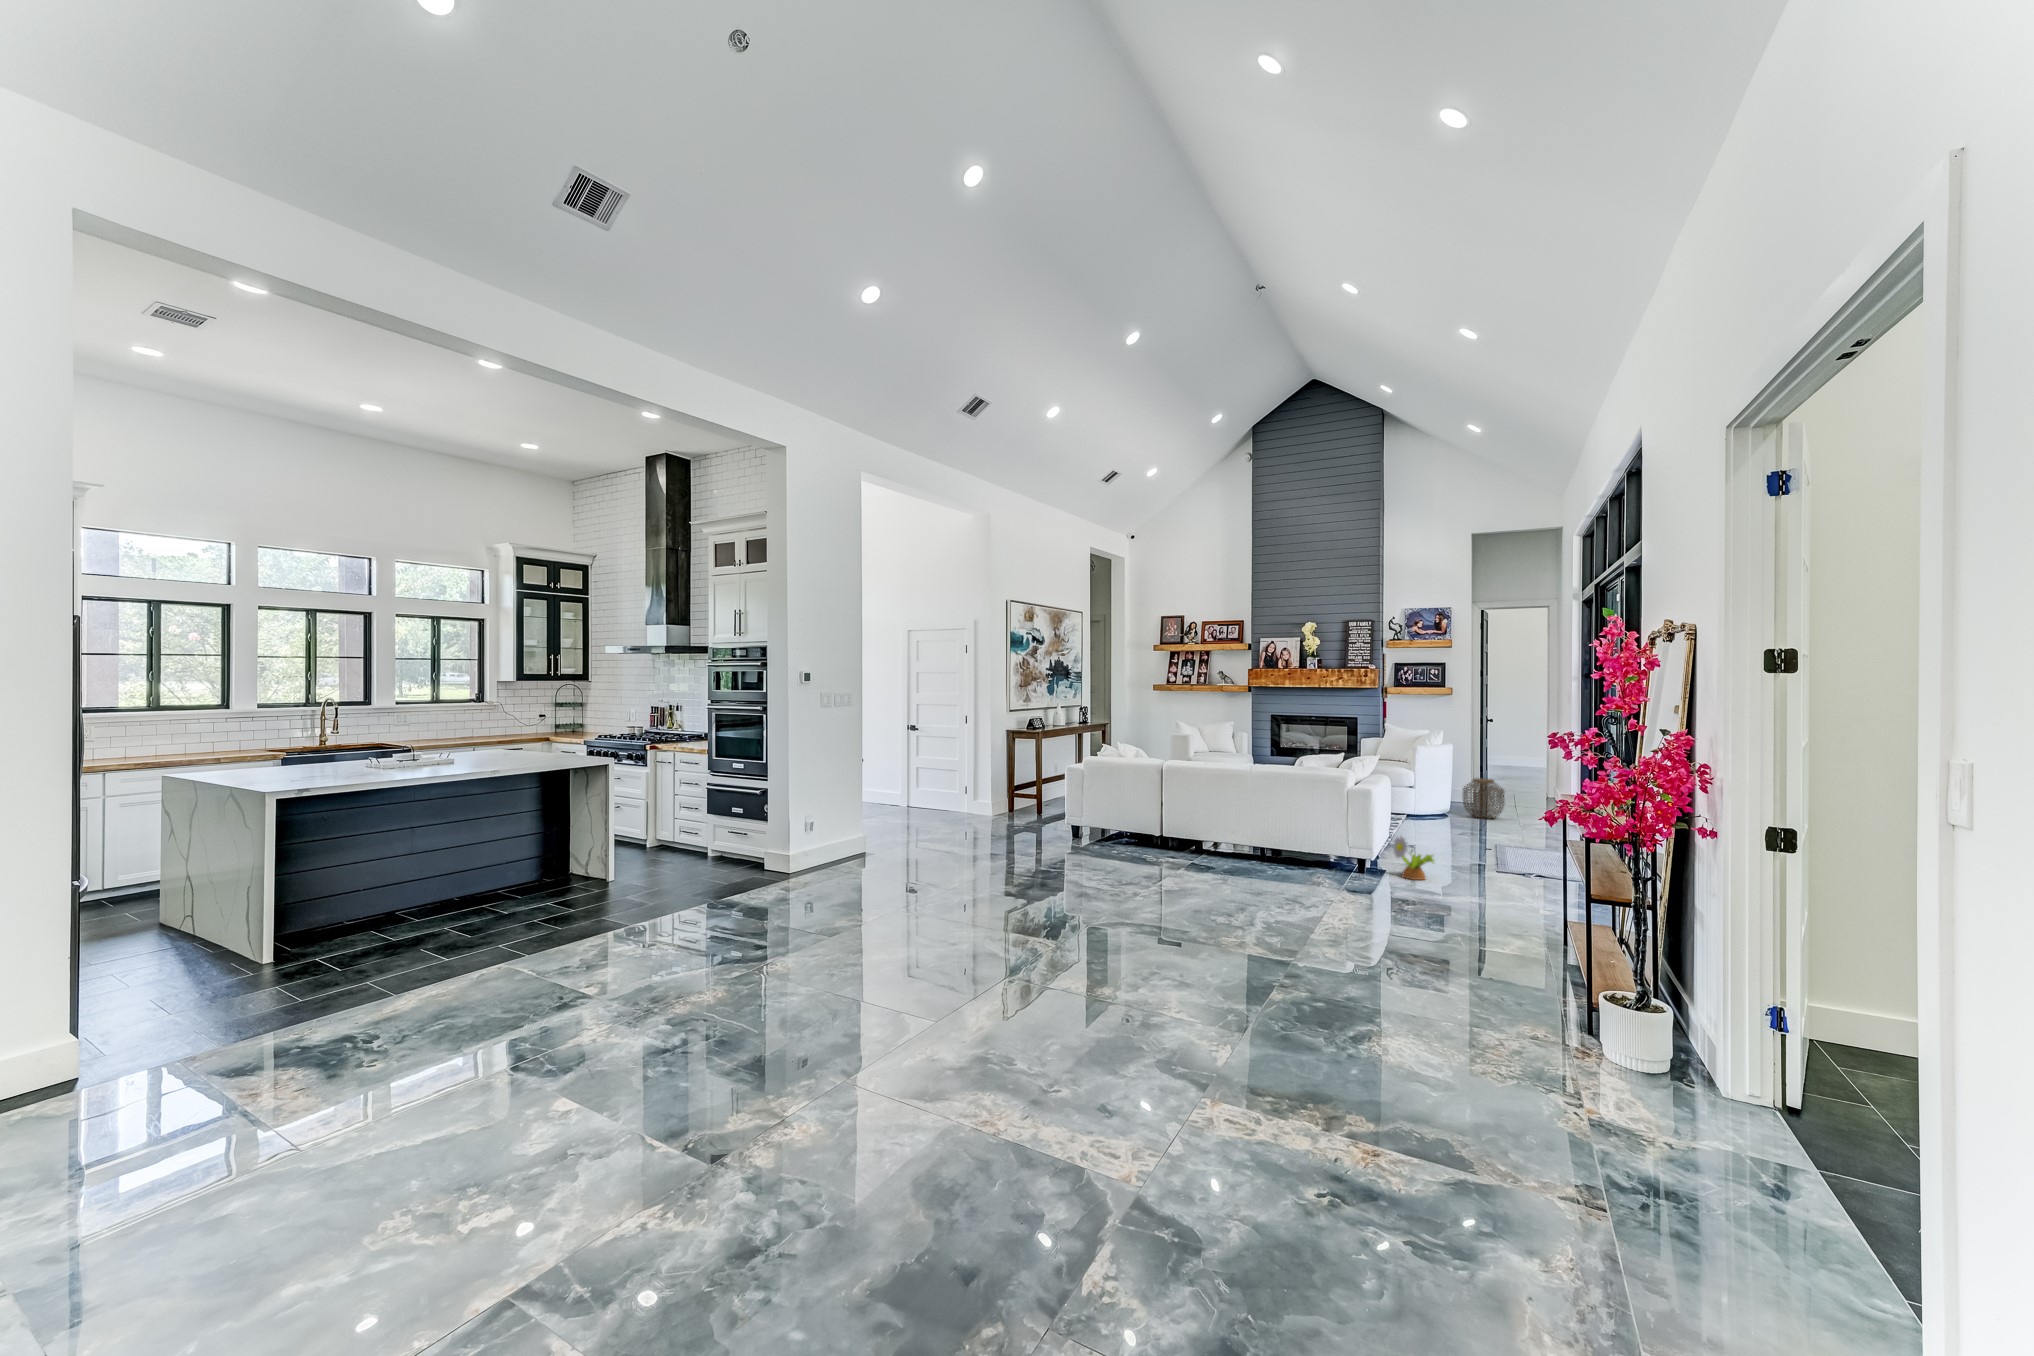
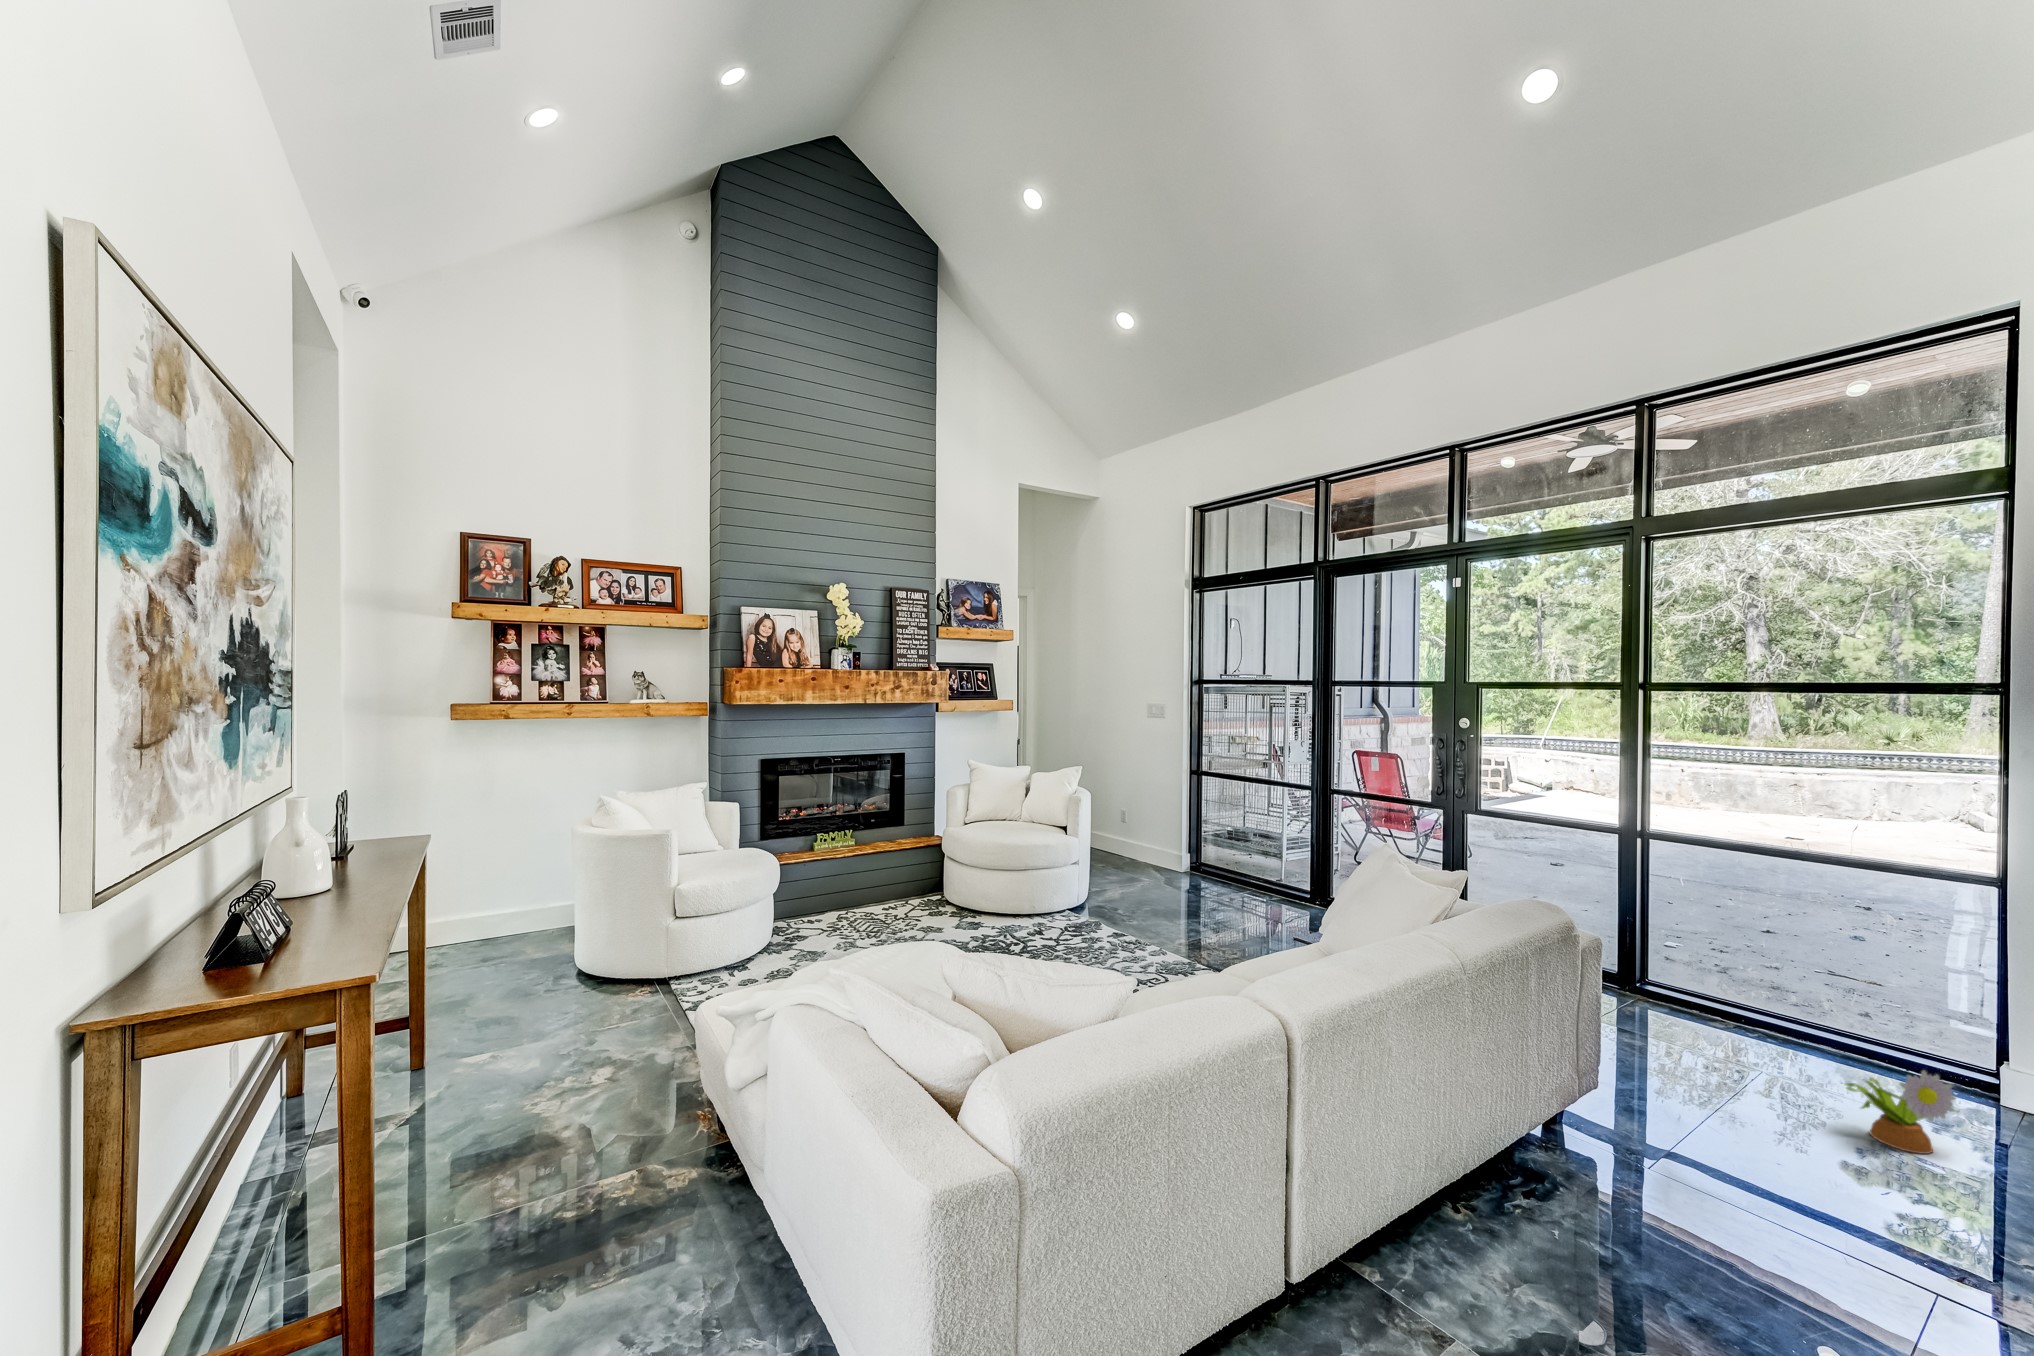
woven basket: present [1463,778,1504,819] -> none [1121,833,1174,894]

